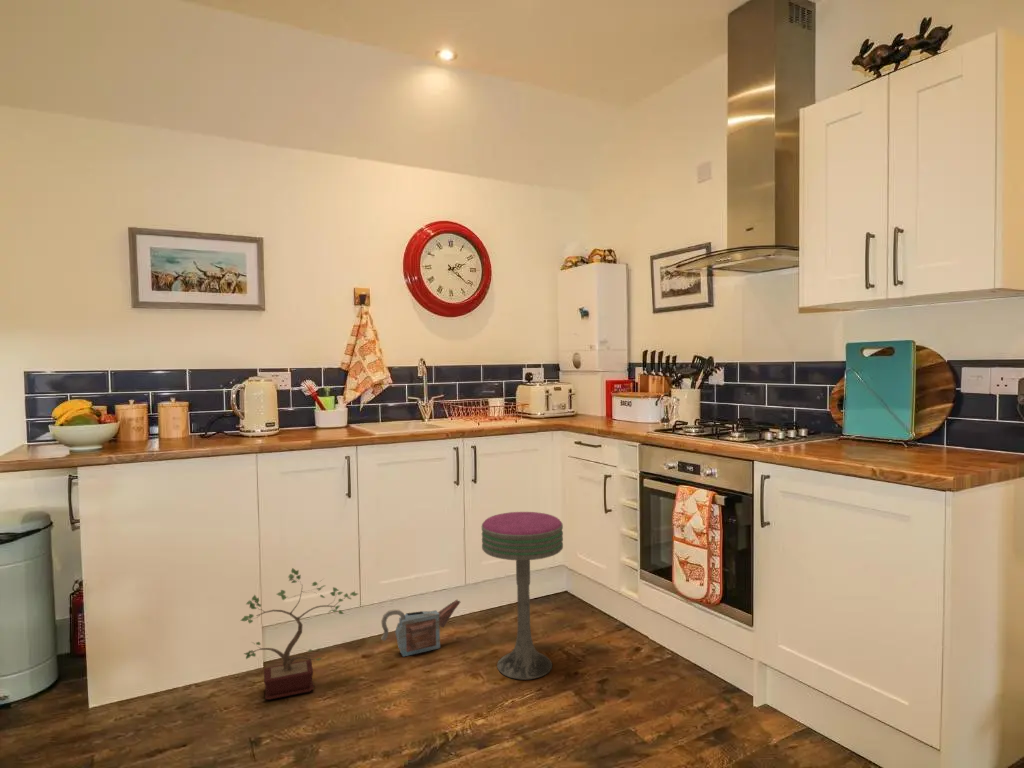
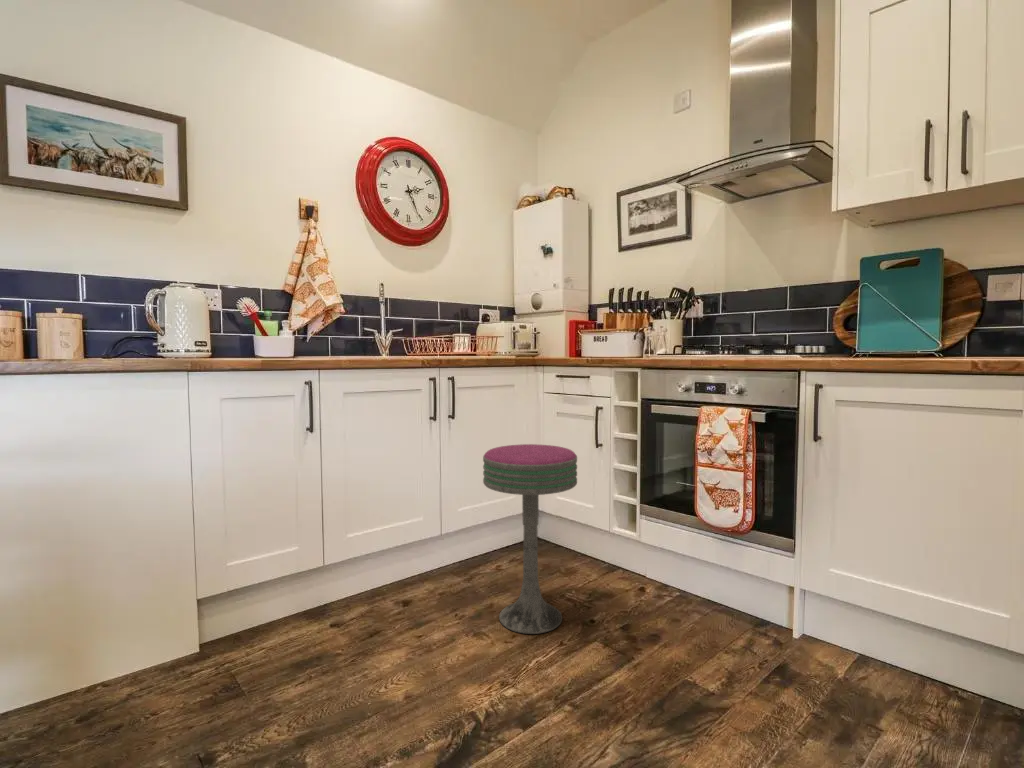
potted plant: present [241,568,357,700] -> none [173,518,338,695]
watering can: present [381,600,460,656] -> none [356,549,446,621]

